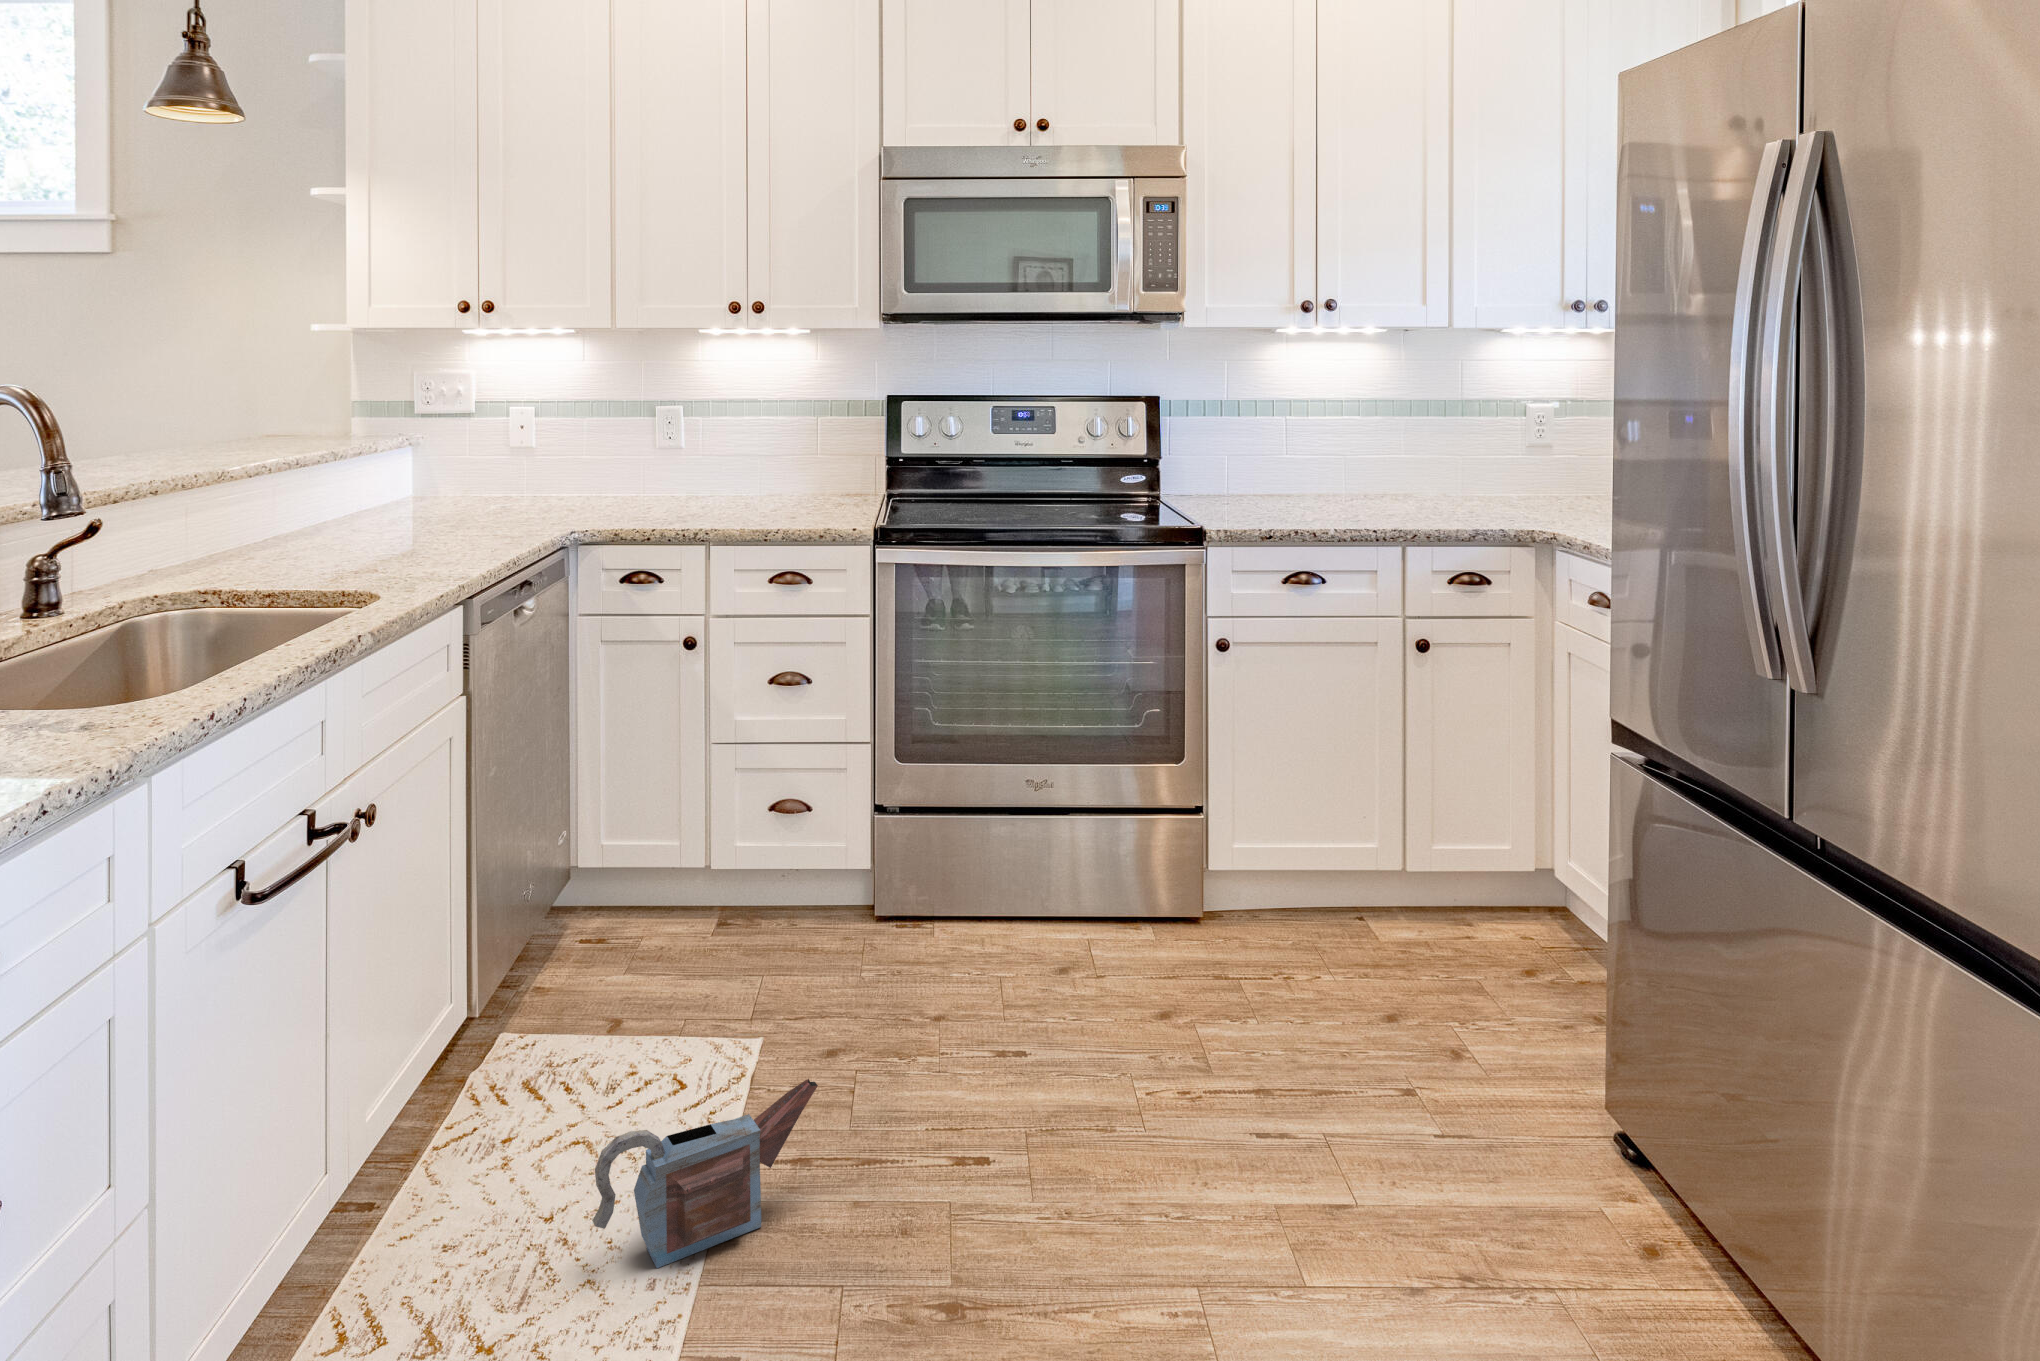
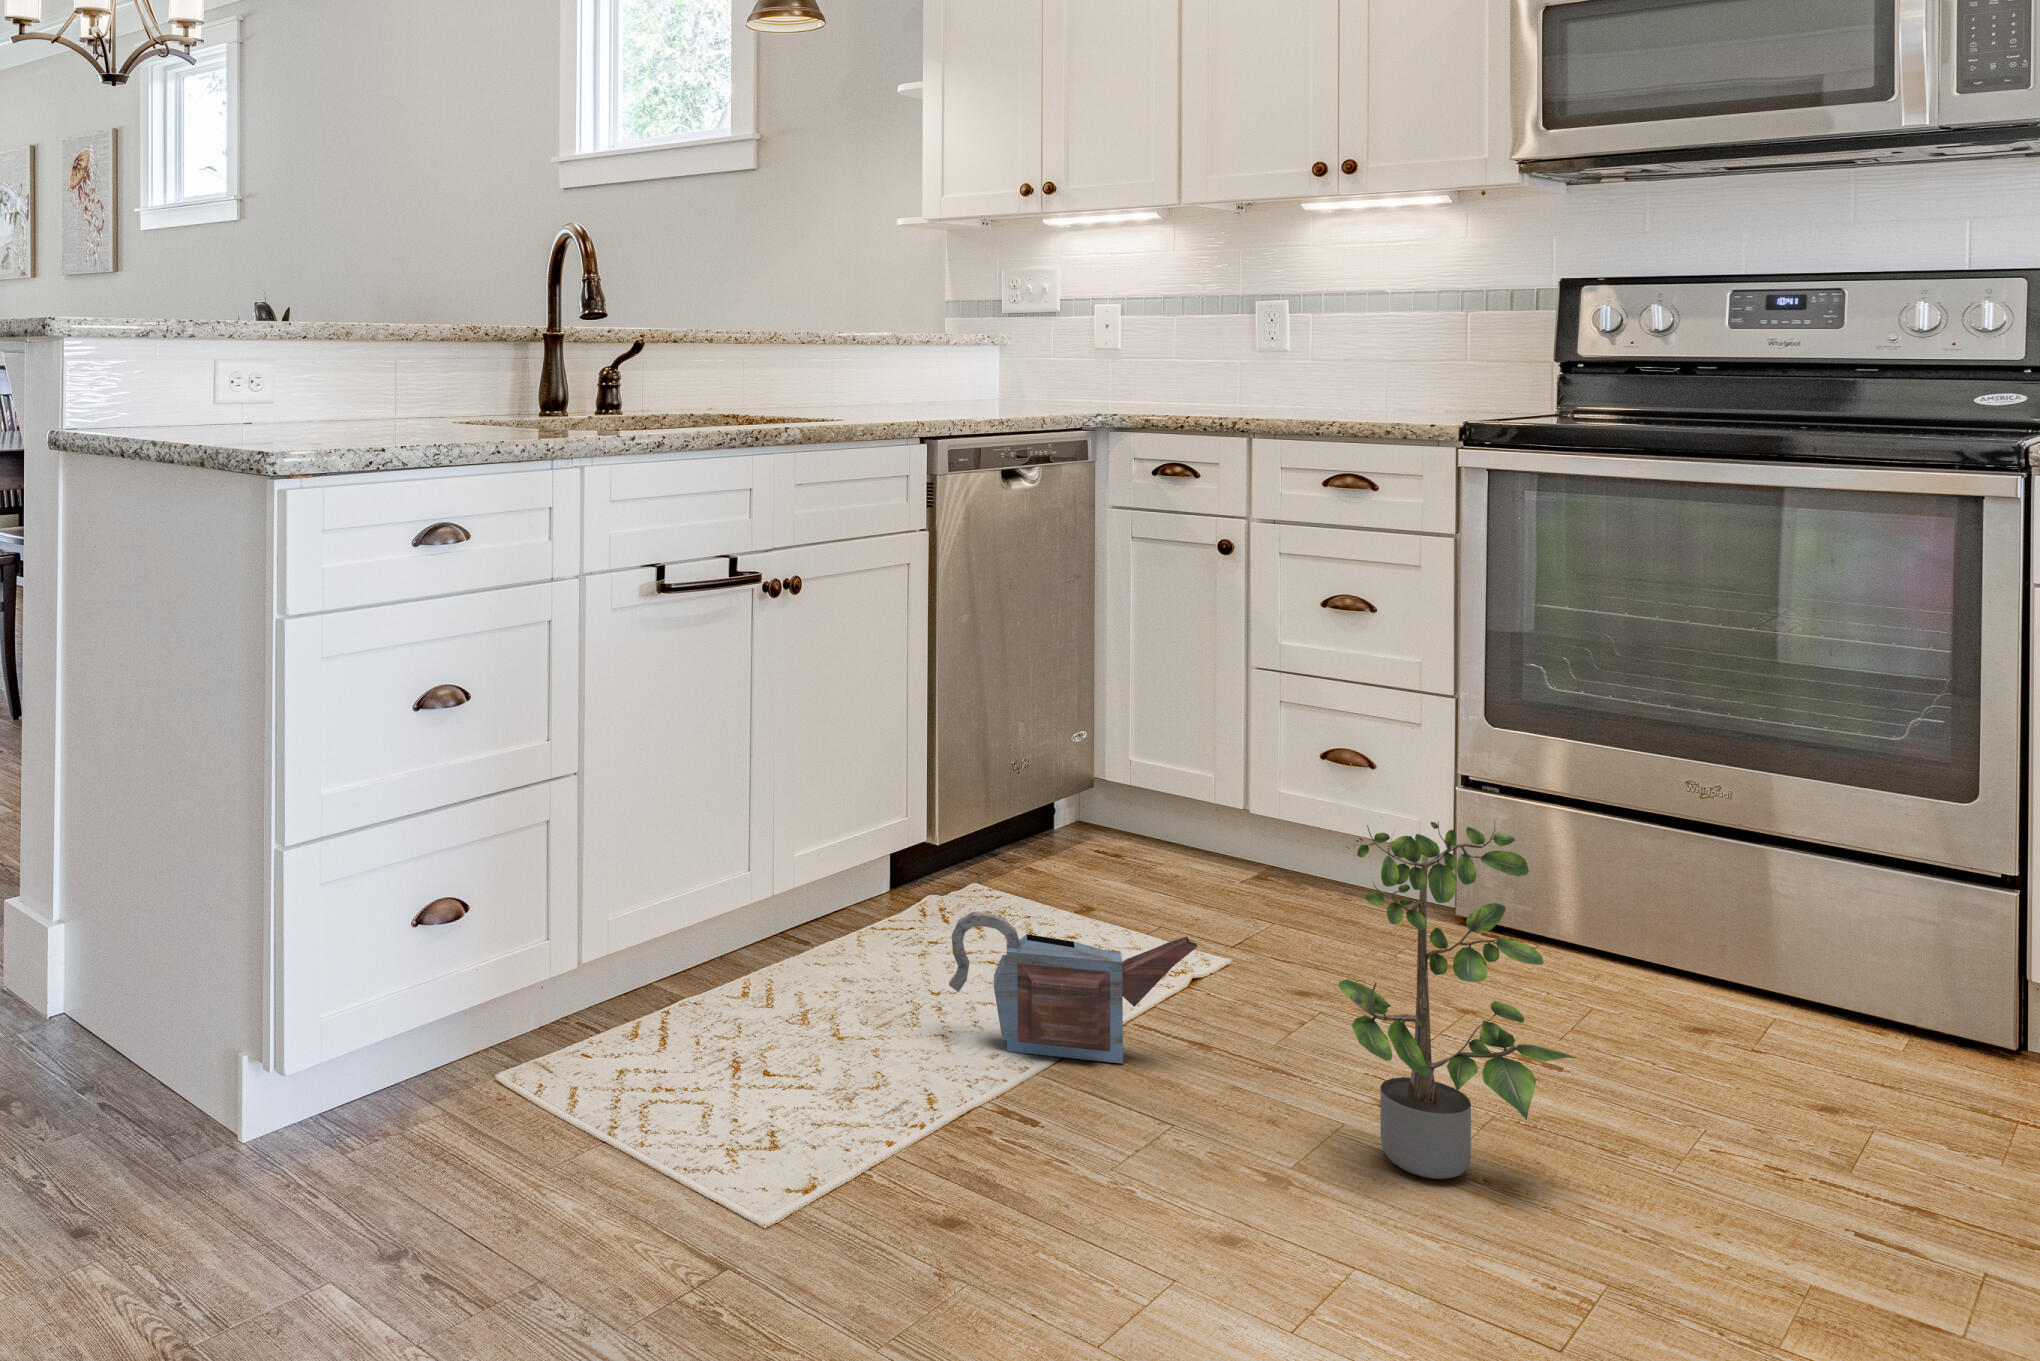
potted plant: none [961,919,1122,1243] -> present [1339,820,1575,1179]

